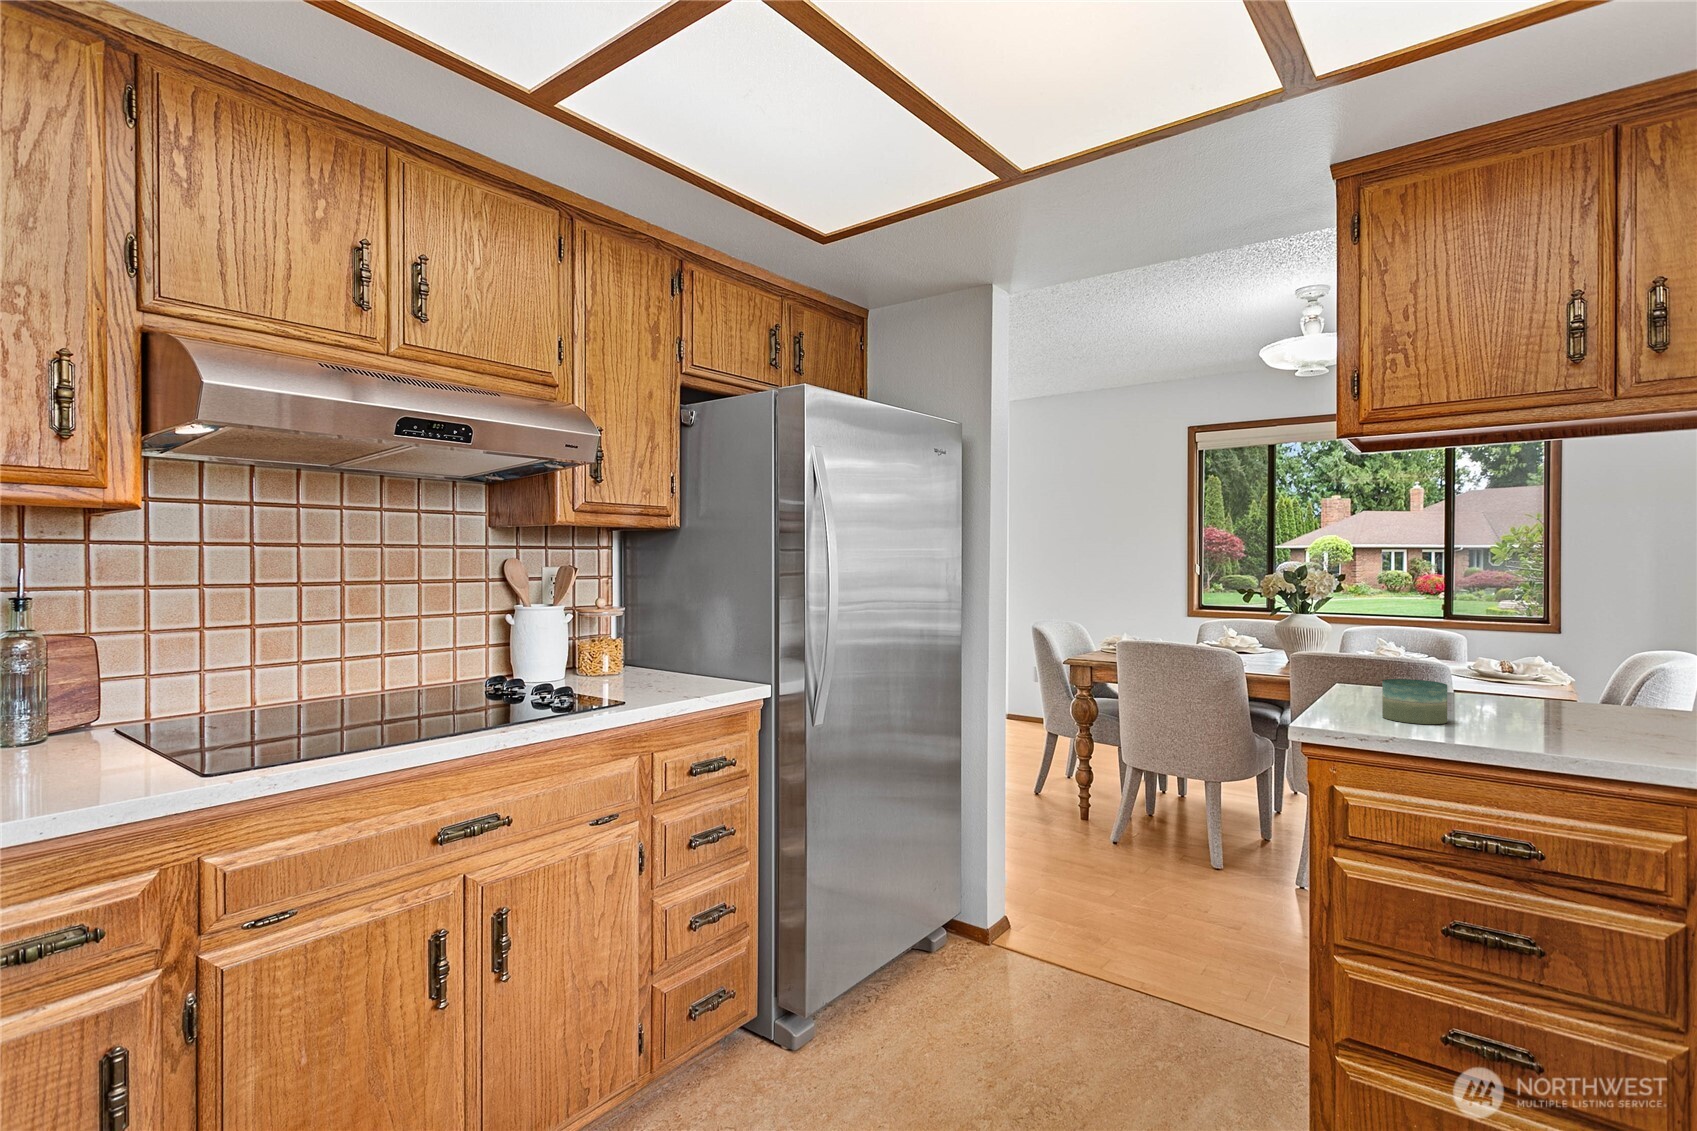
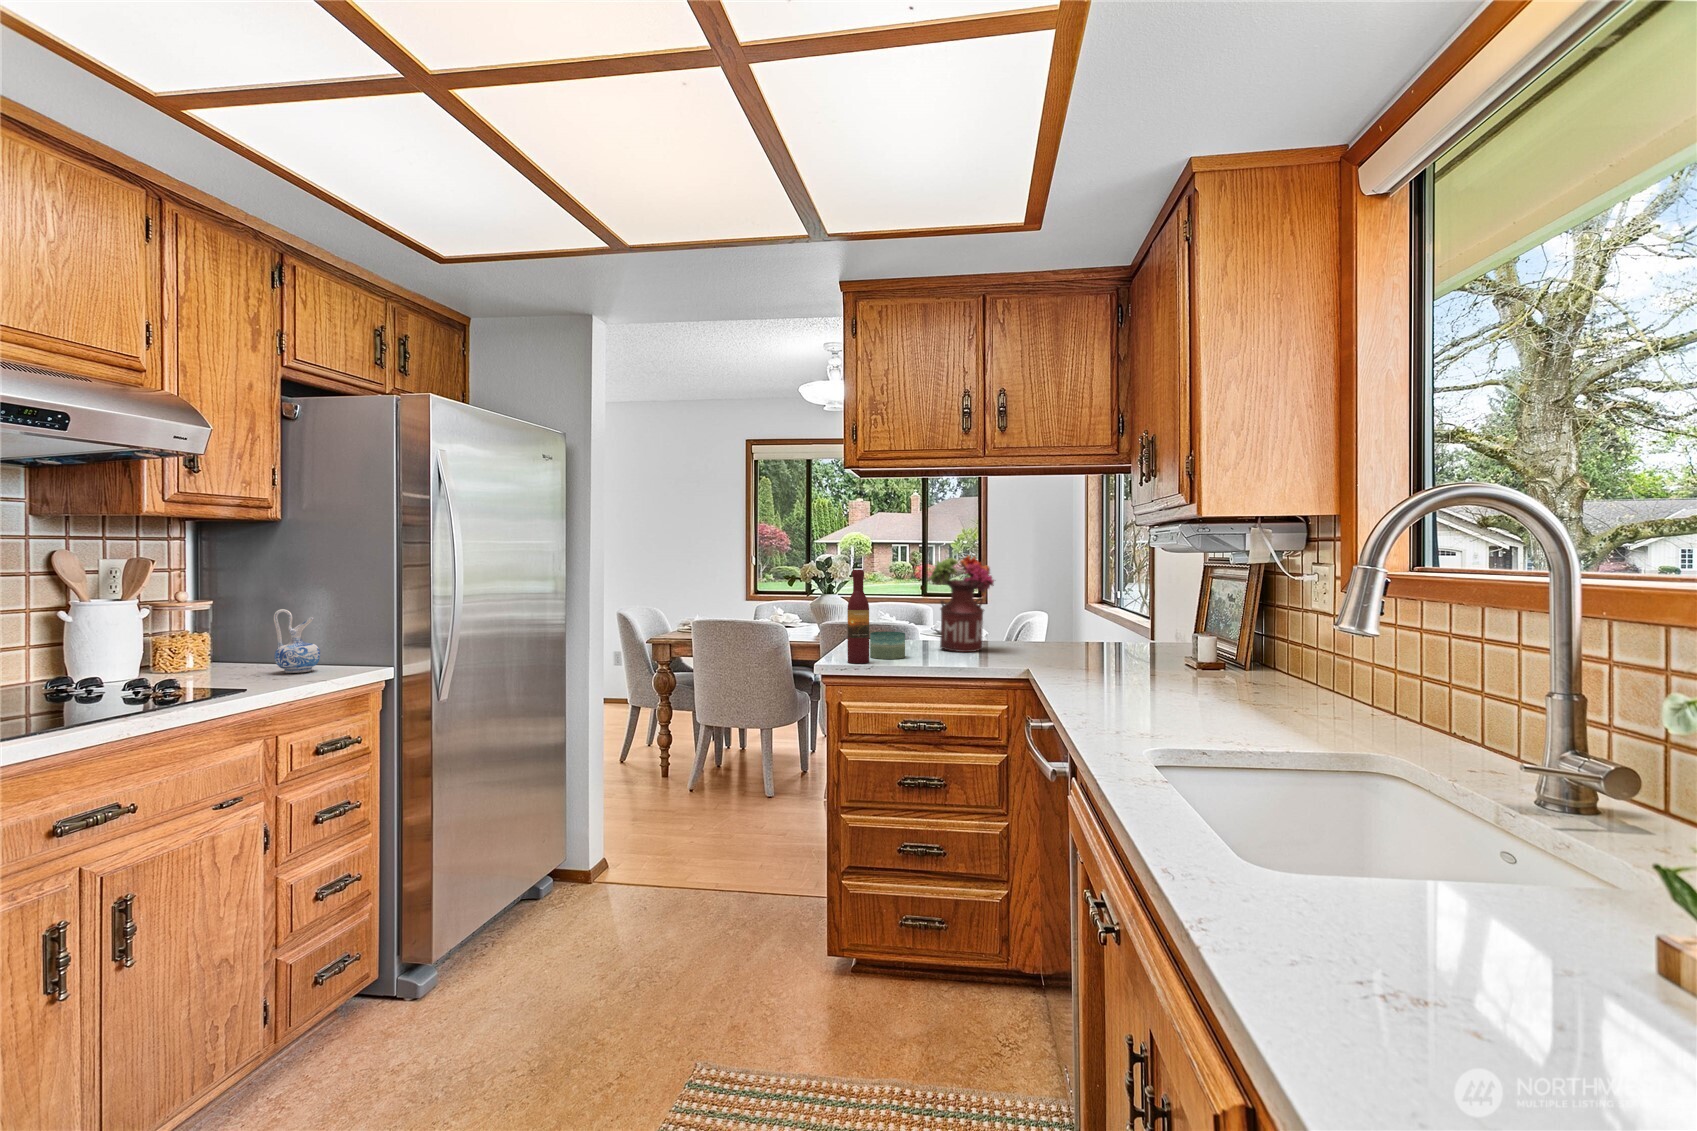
flower arrangement: none [1489,562,1632,721] -> present [930,555,994,652]
wine bottle: none [1344,584,1383,728] -> present [847,570,869,663]
ceramic pitcher: none [663,619,703,685] -> present [274,609,320,673]

